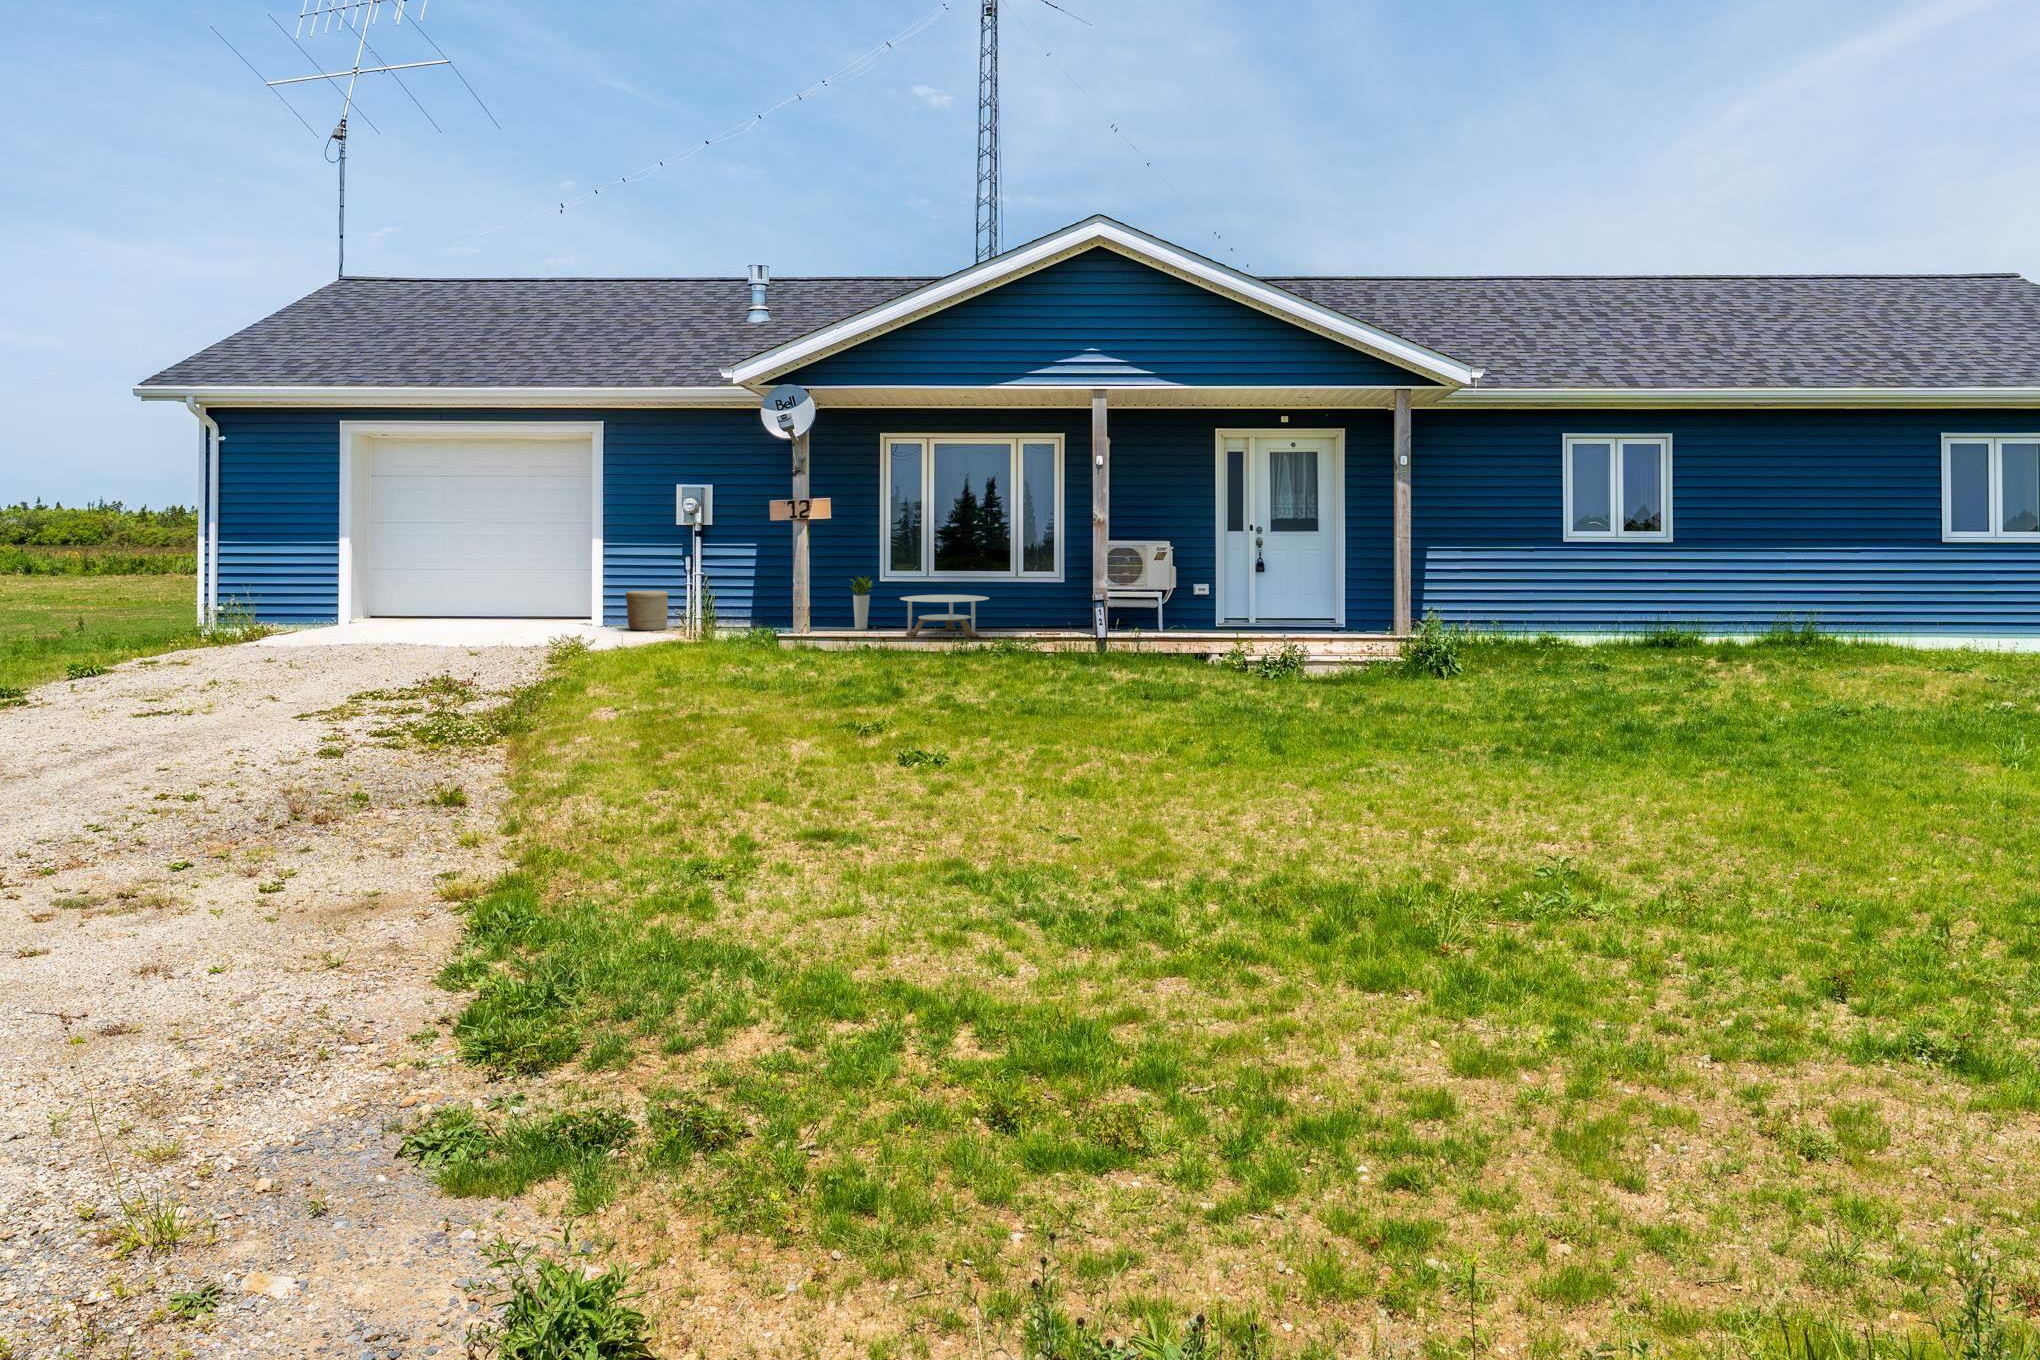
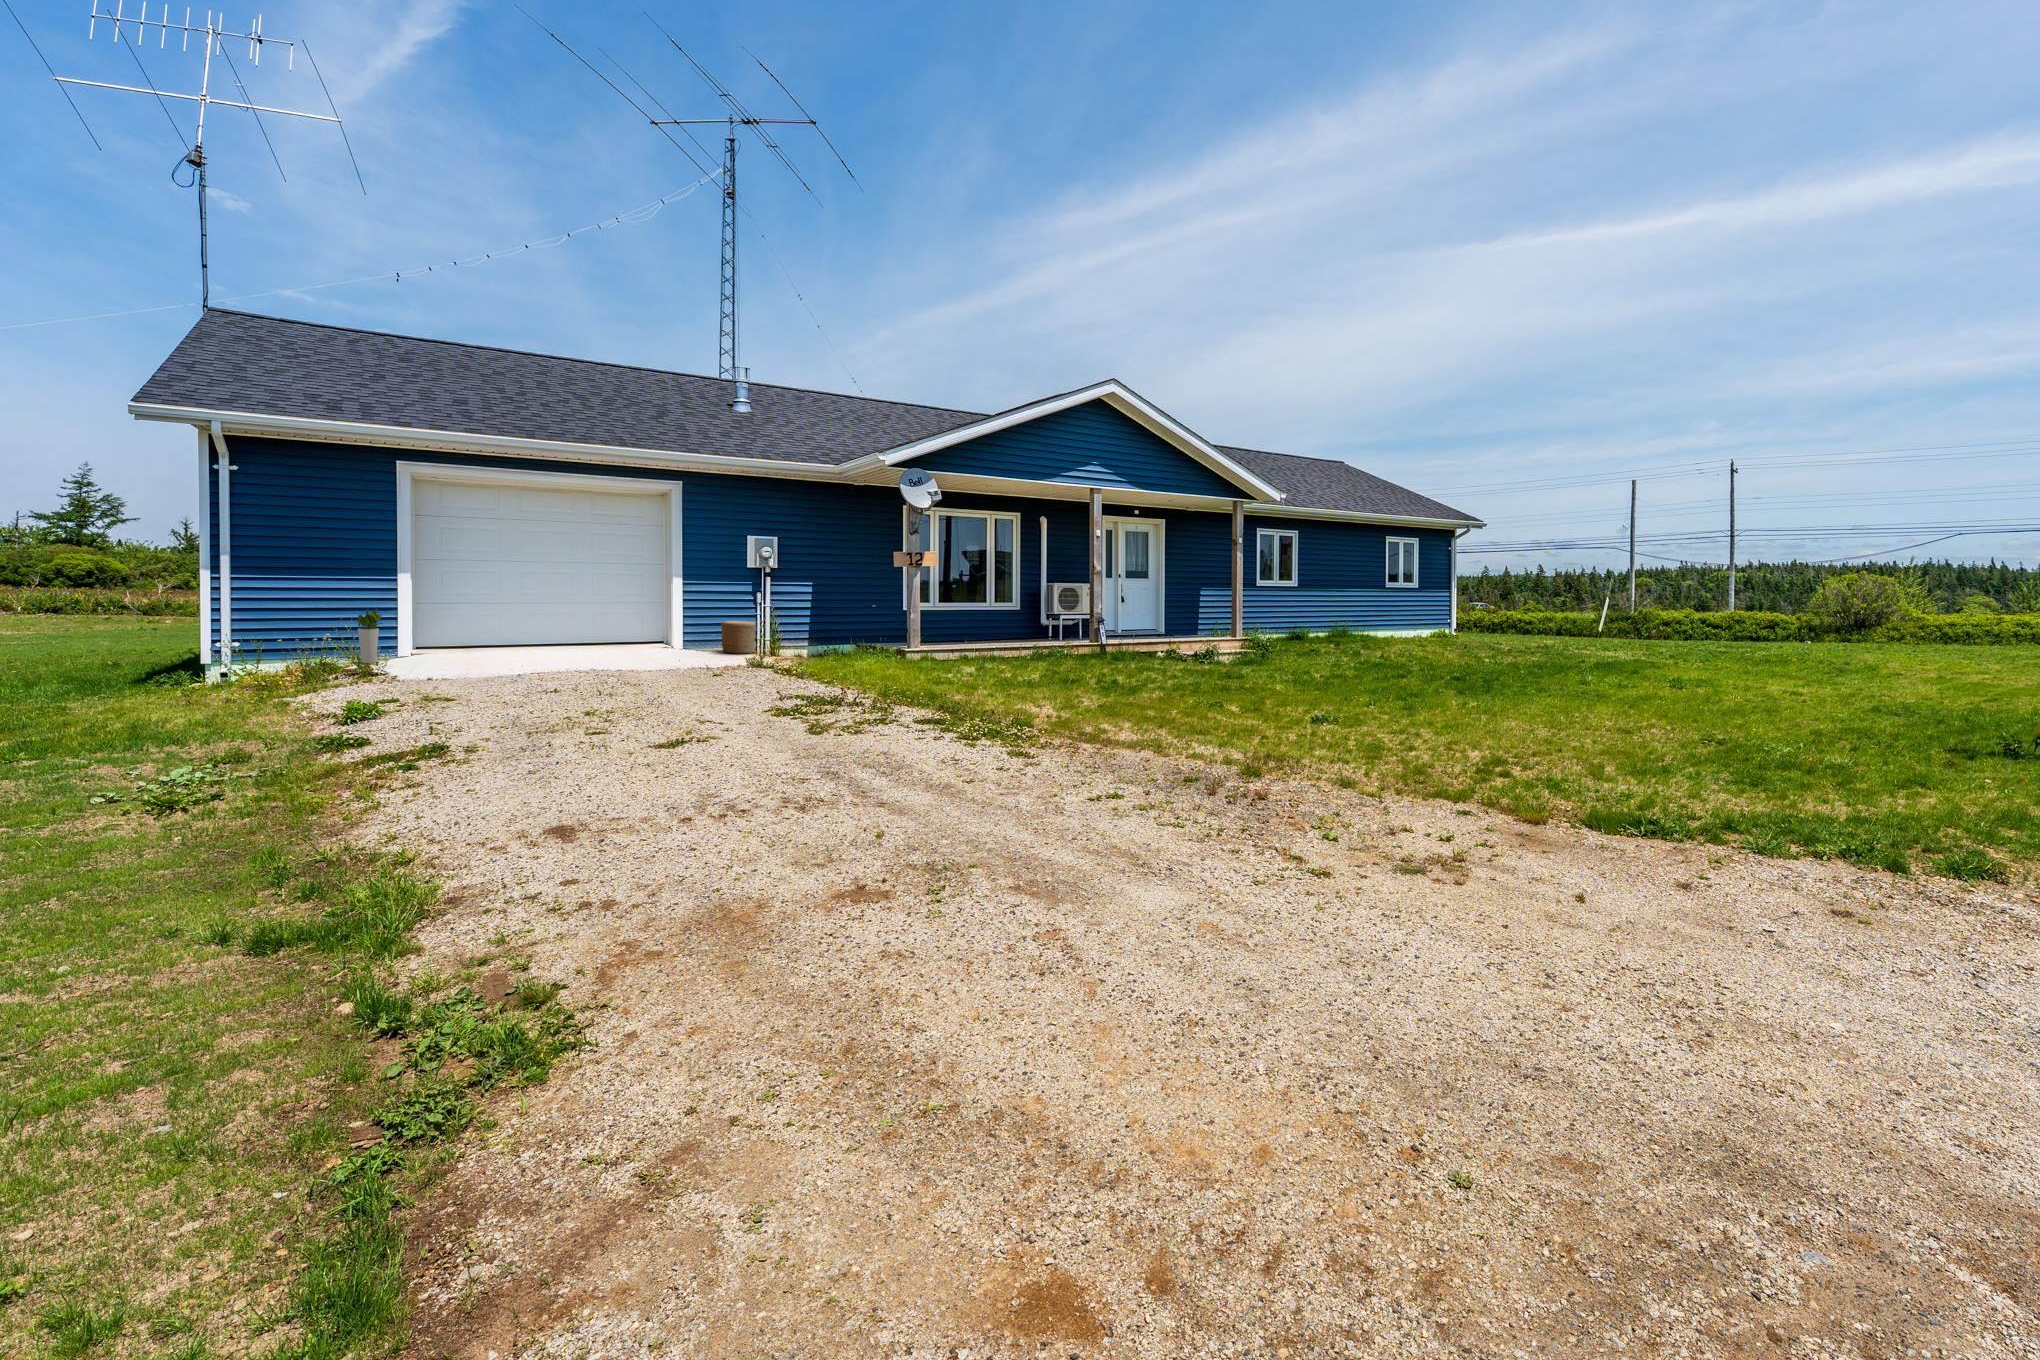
planter: present [850,576,872,630] -> present [355,609,383,663]
round table: present [900,595,989,636] -> none [938,620,1000,650]

